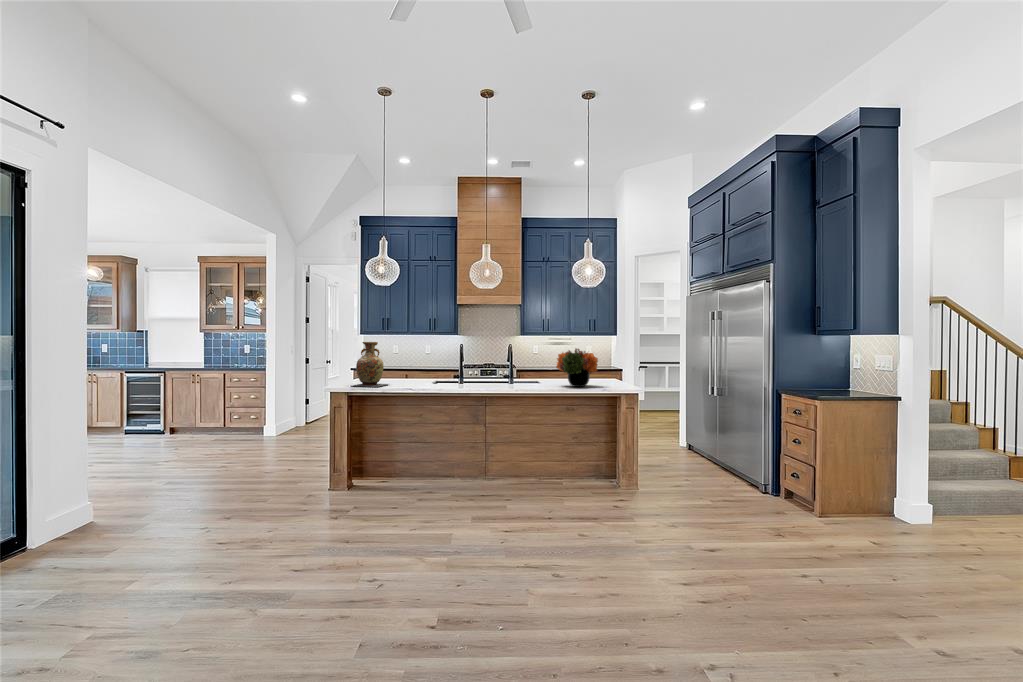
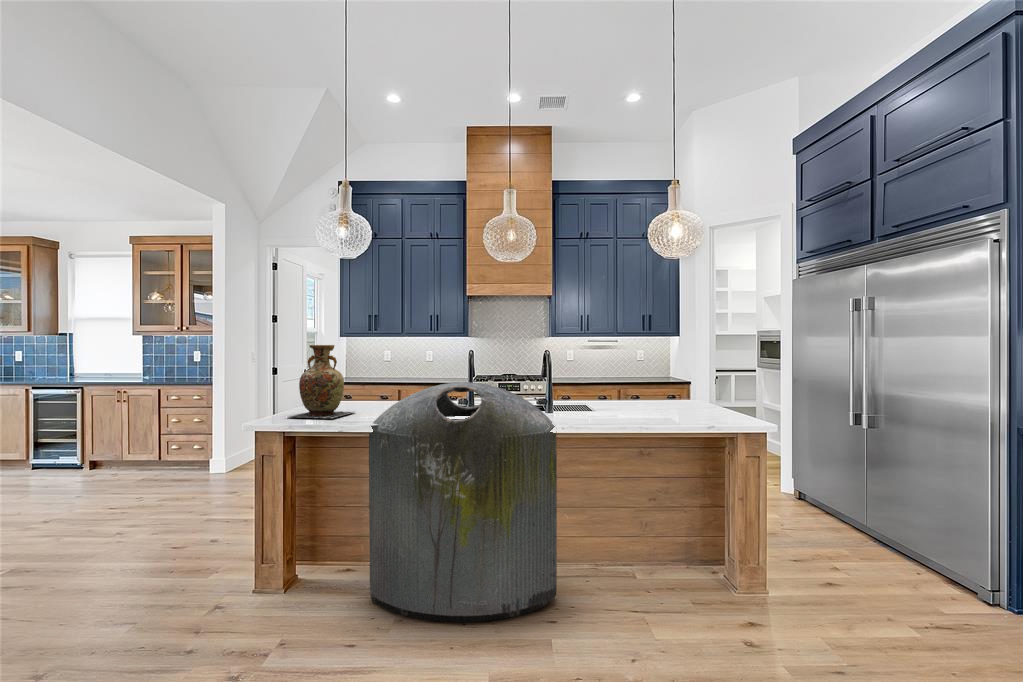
flower arrangement: present [556,349,598,387] -> none [621,354,693,417]
trash can: none [402,365,514,503] -> present [369,382,557,622]

